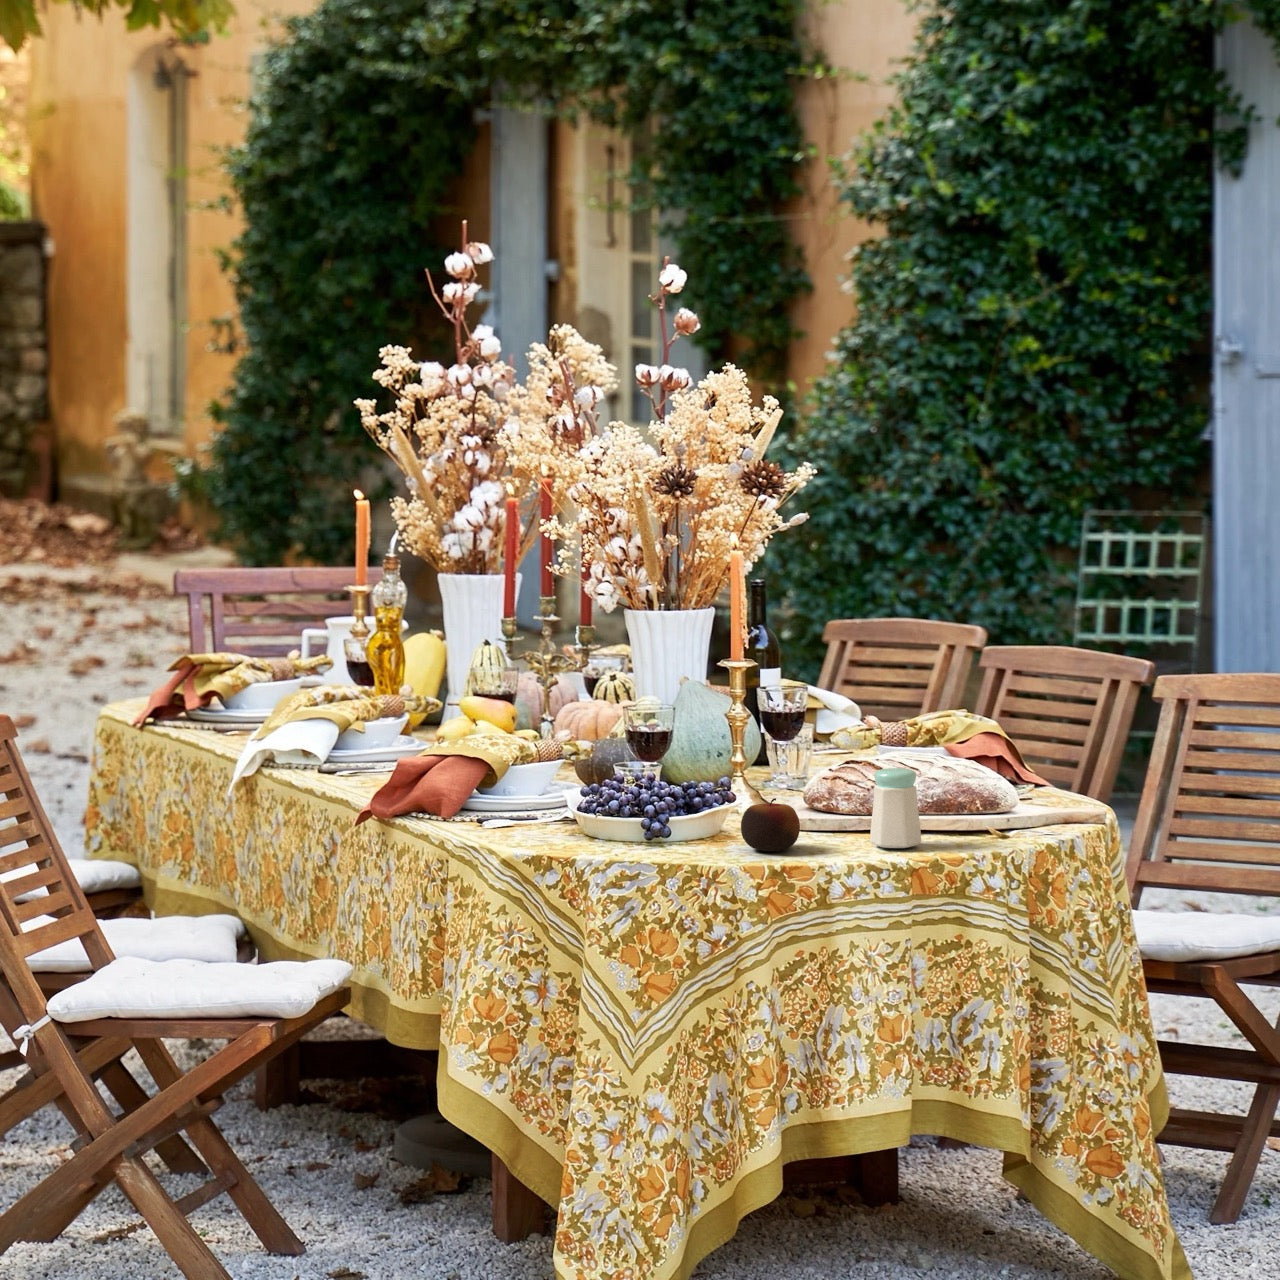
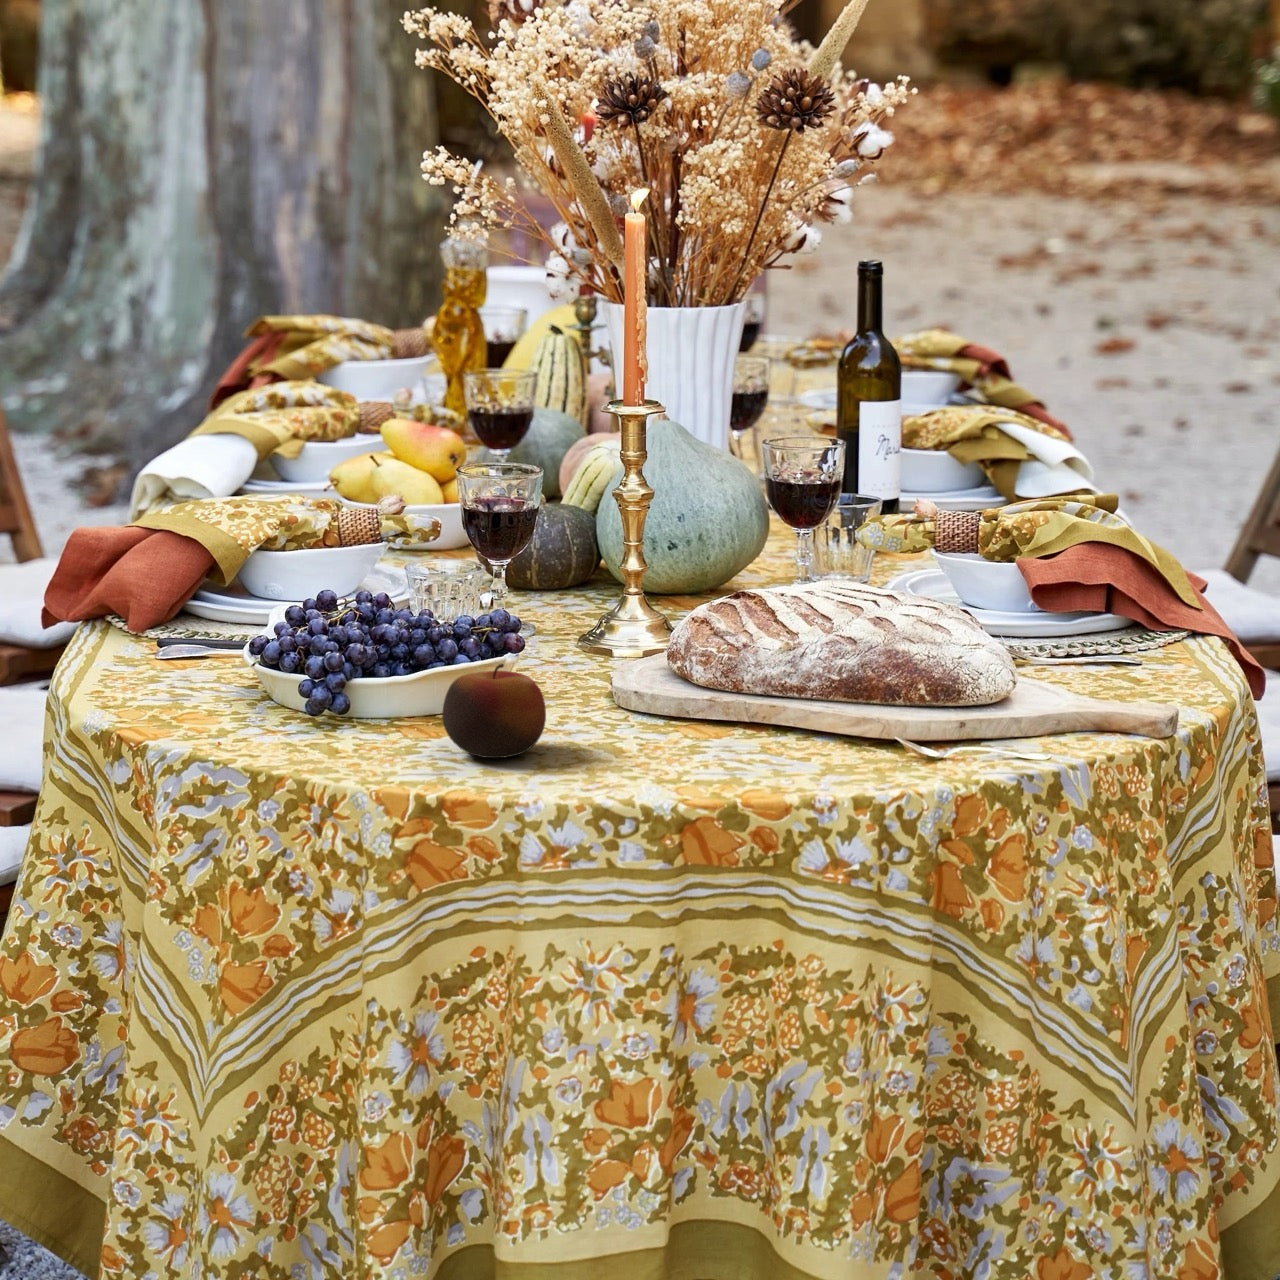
salt shaker: present [870,768,921,848] -> none [674,620,756,766]

